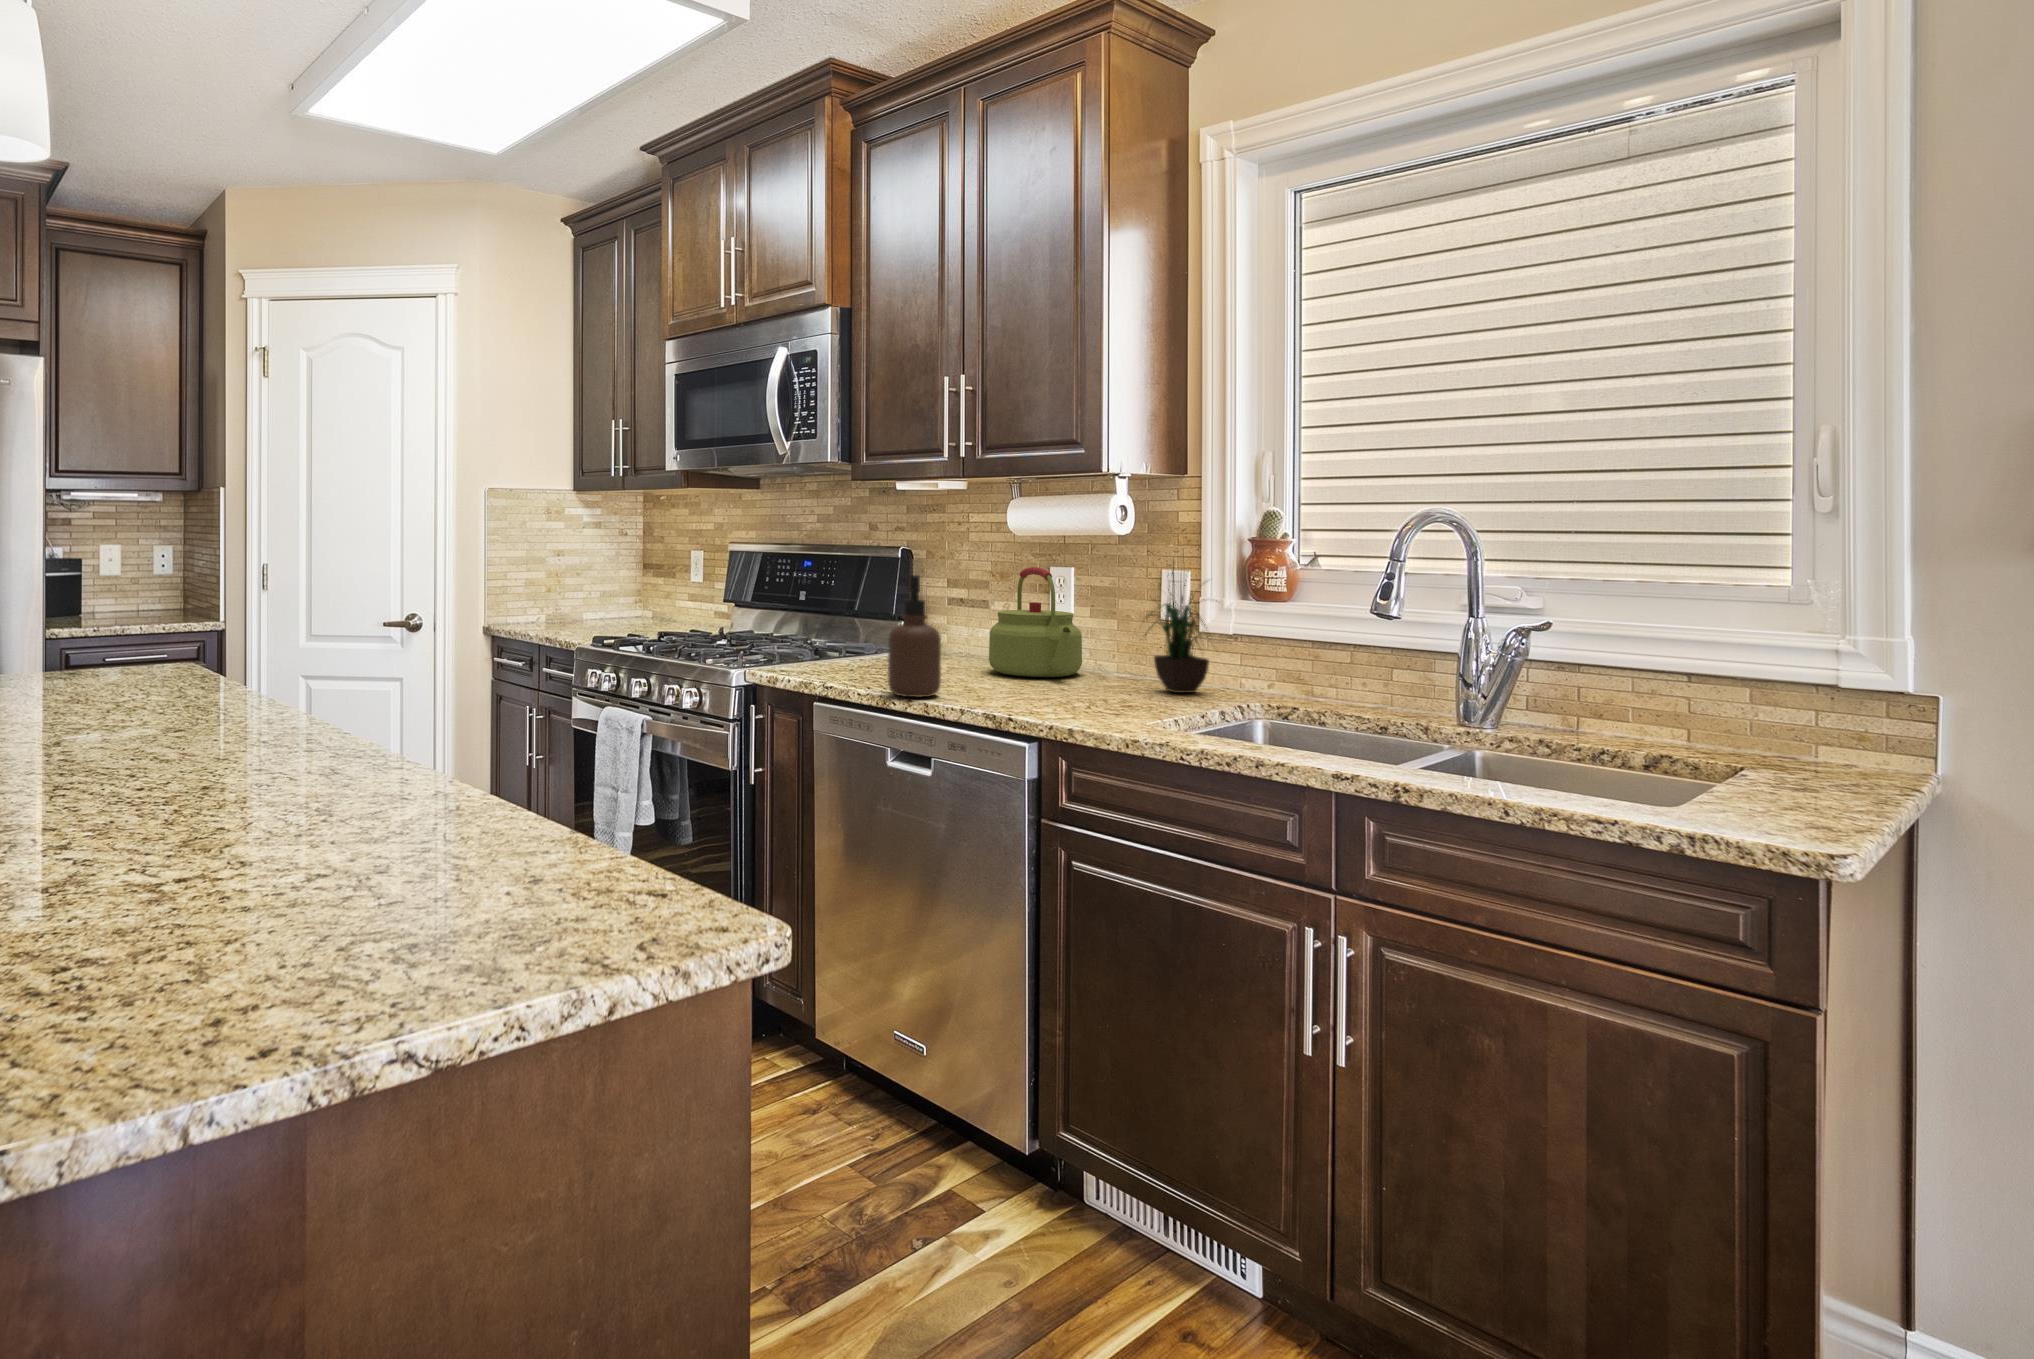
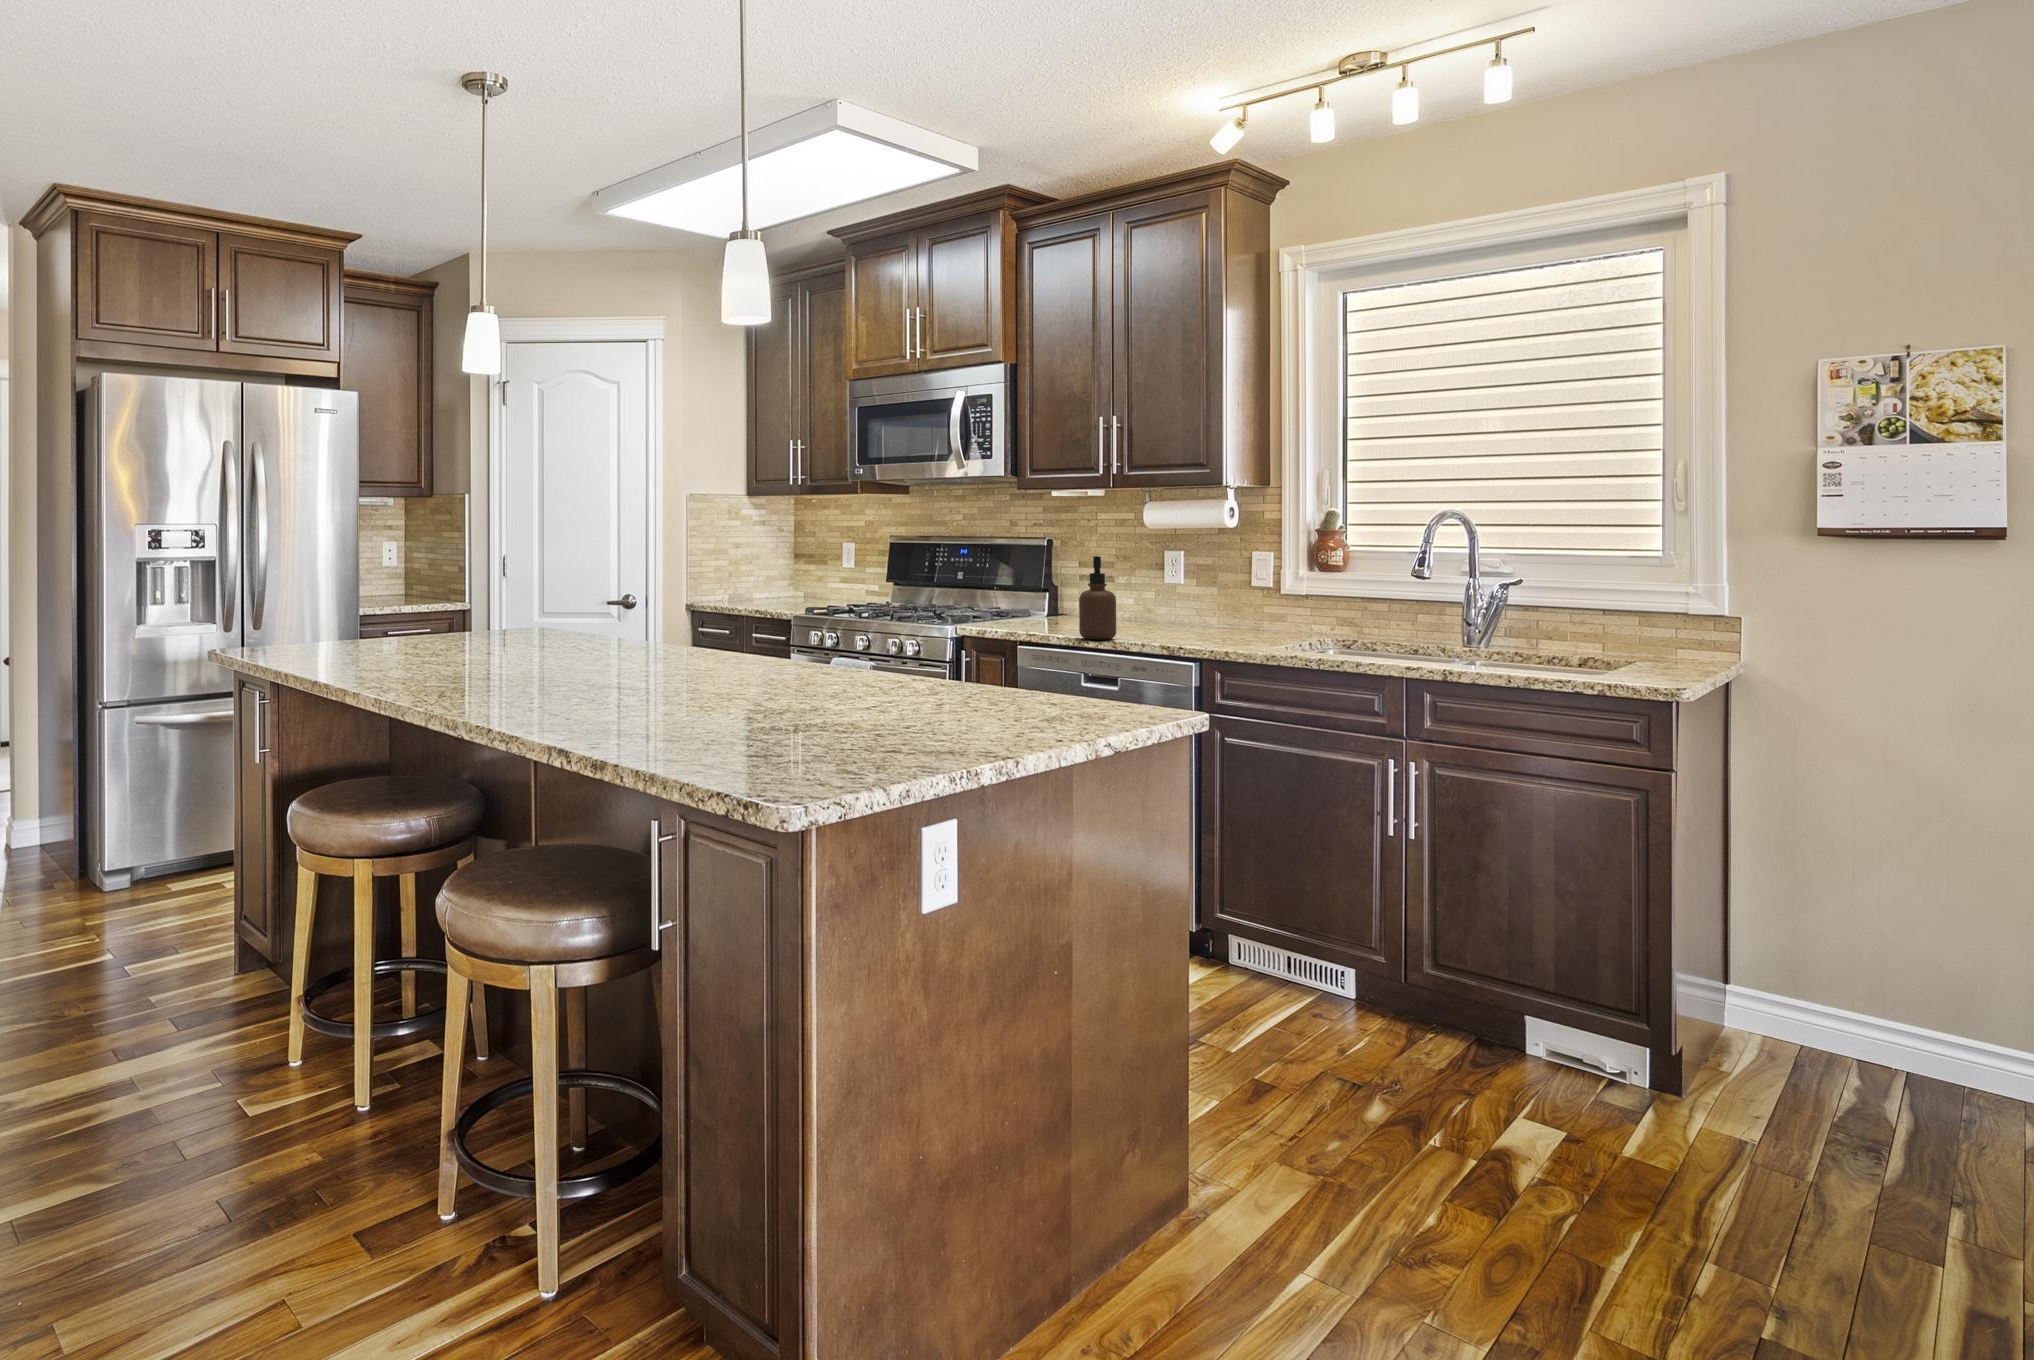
potted plant: present [1145,560,1209,693] -> none [1242,521,1307,635]
kettle: present [989,567,1082,677] -> none [1128,551,1196,628]

